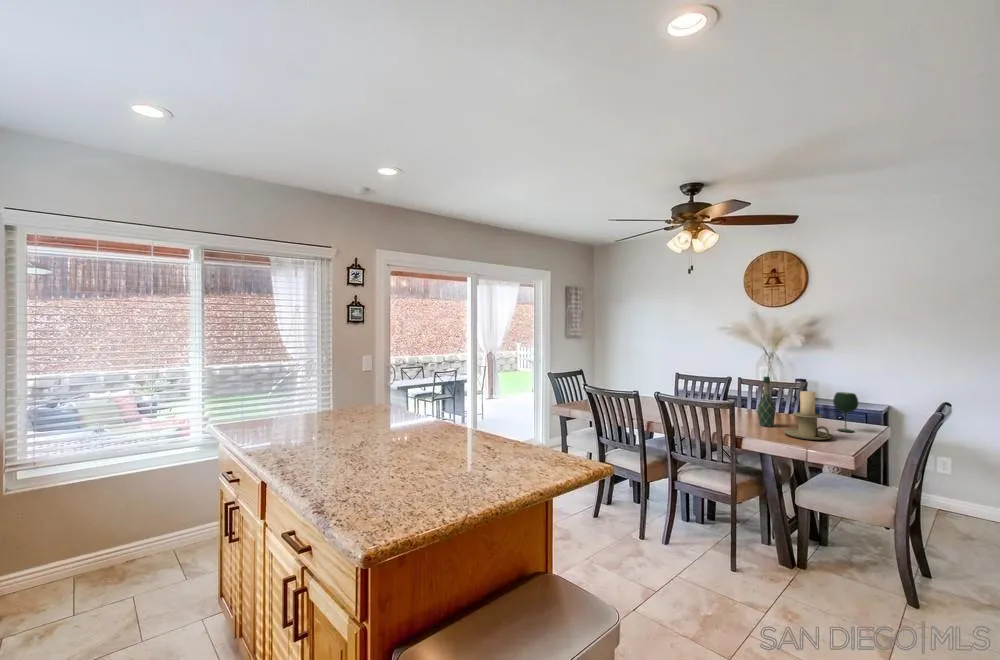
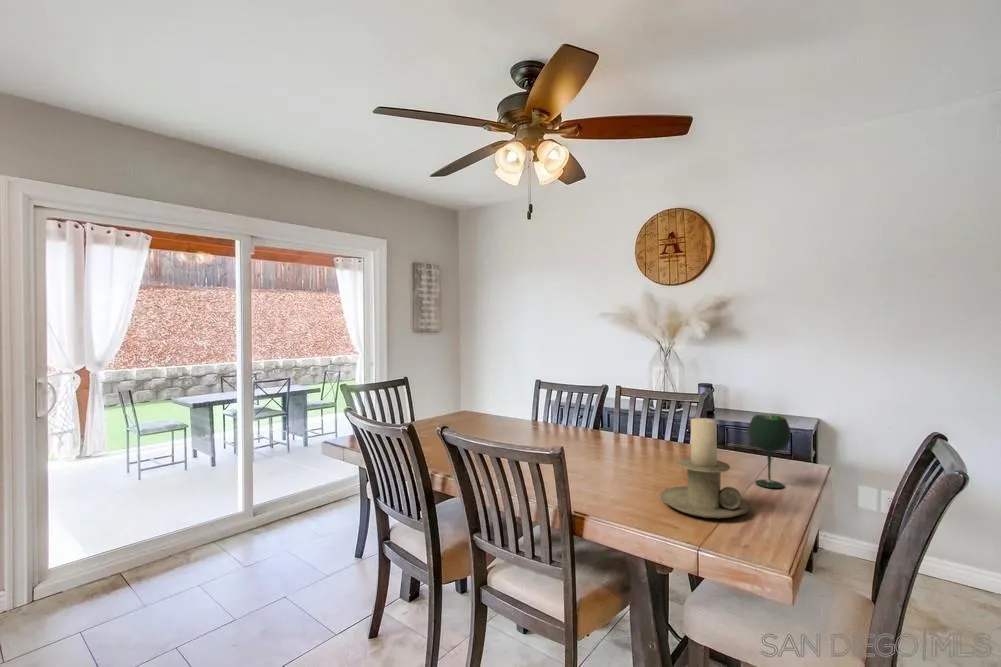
wine bottle: present [758,377,776,427] -> none [624,389,654,480]

